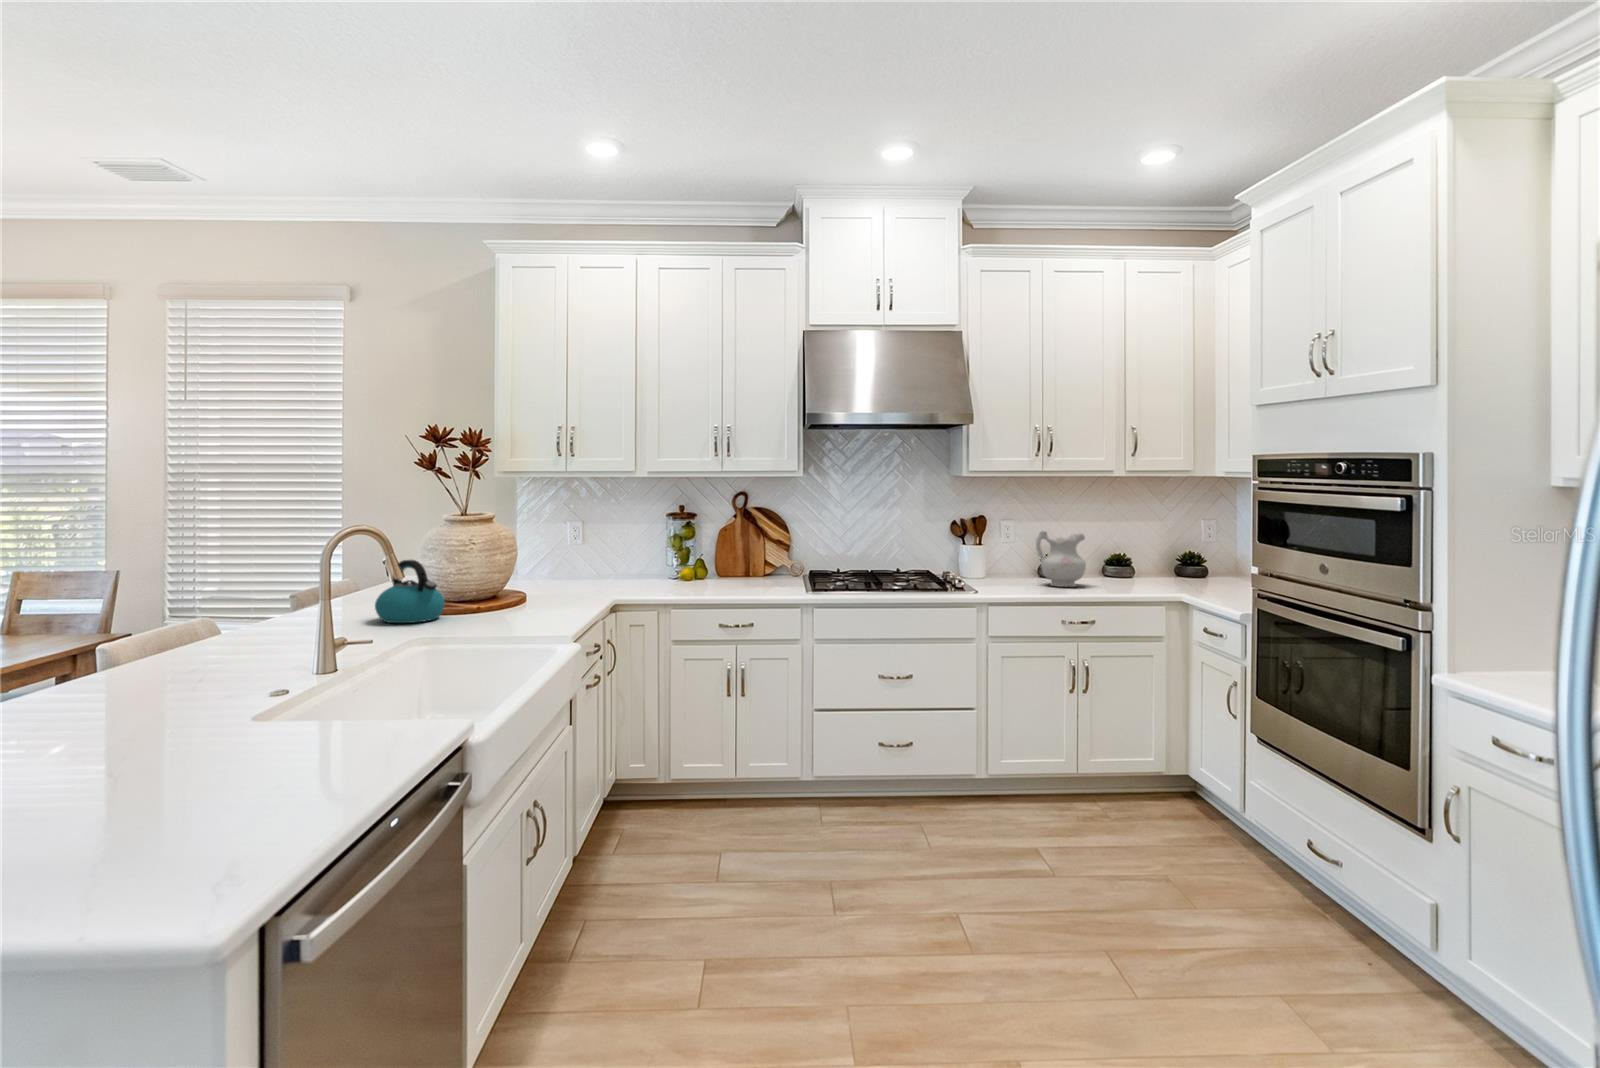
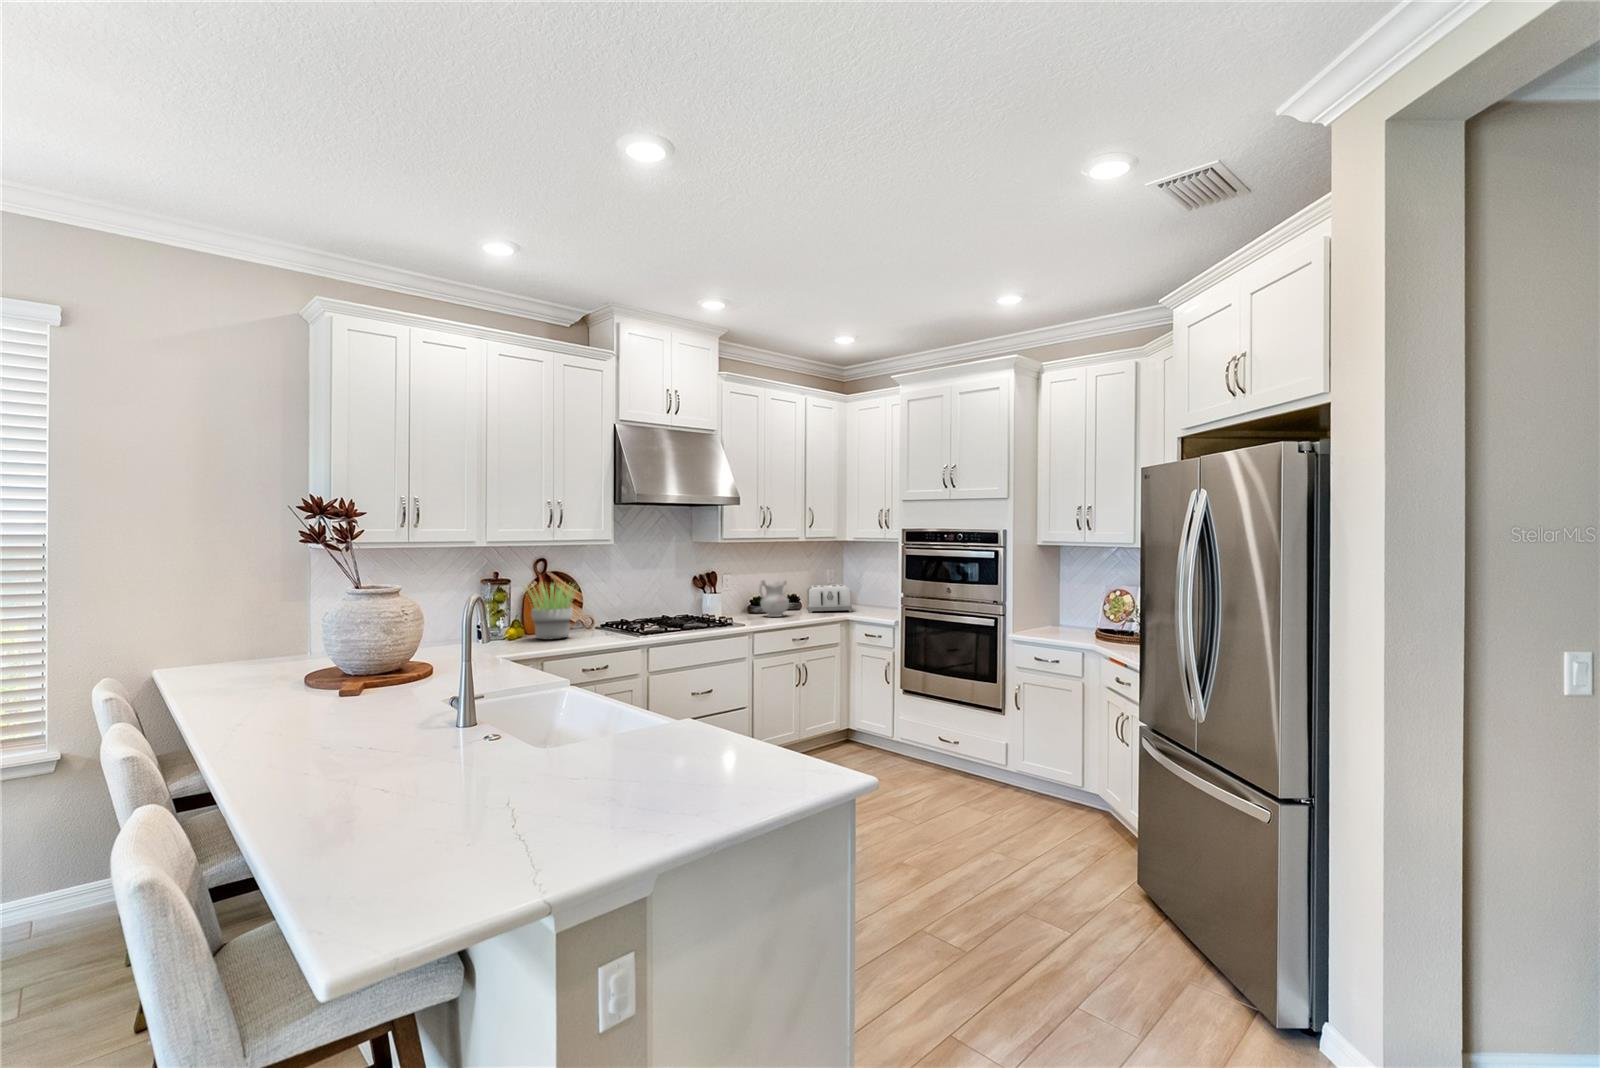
potted plant: none [682,517,760,586] -> present [525,584,577,640]
toaster: none [1132,544,1221,590] -> present [807,585,852,613]
kettle: present [375,560,445,623] -> none [344,631,421,694]

